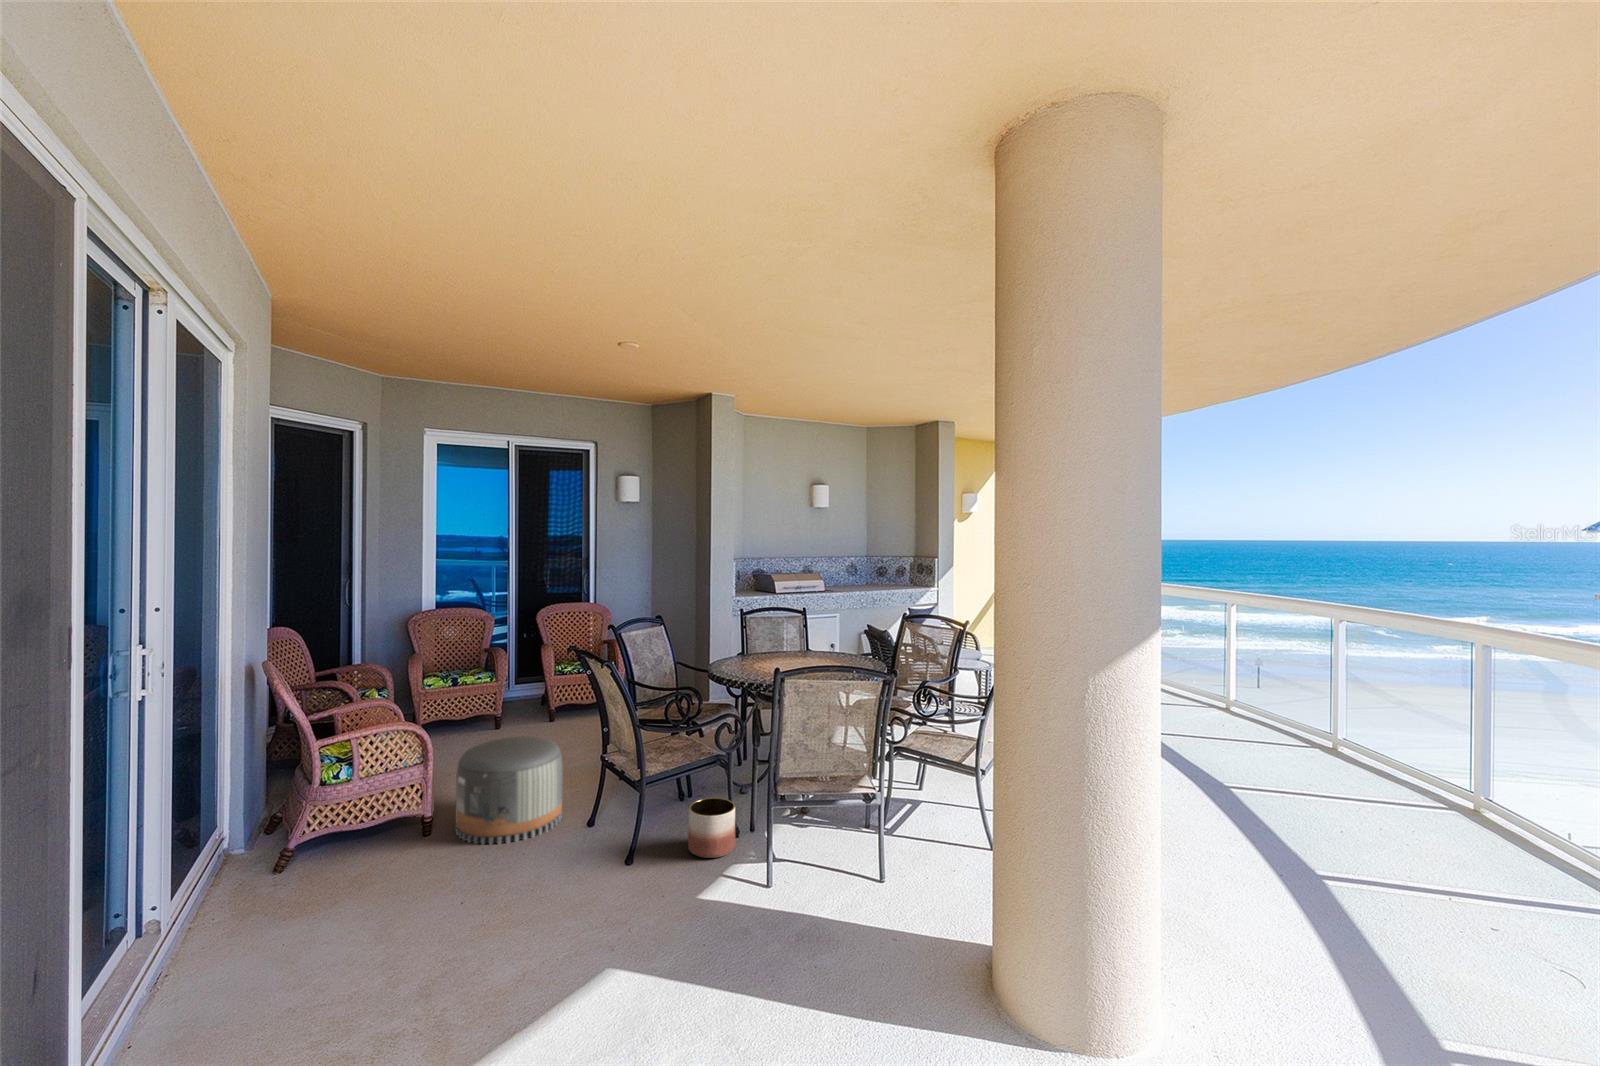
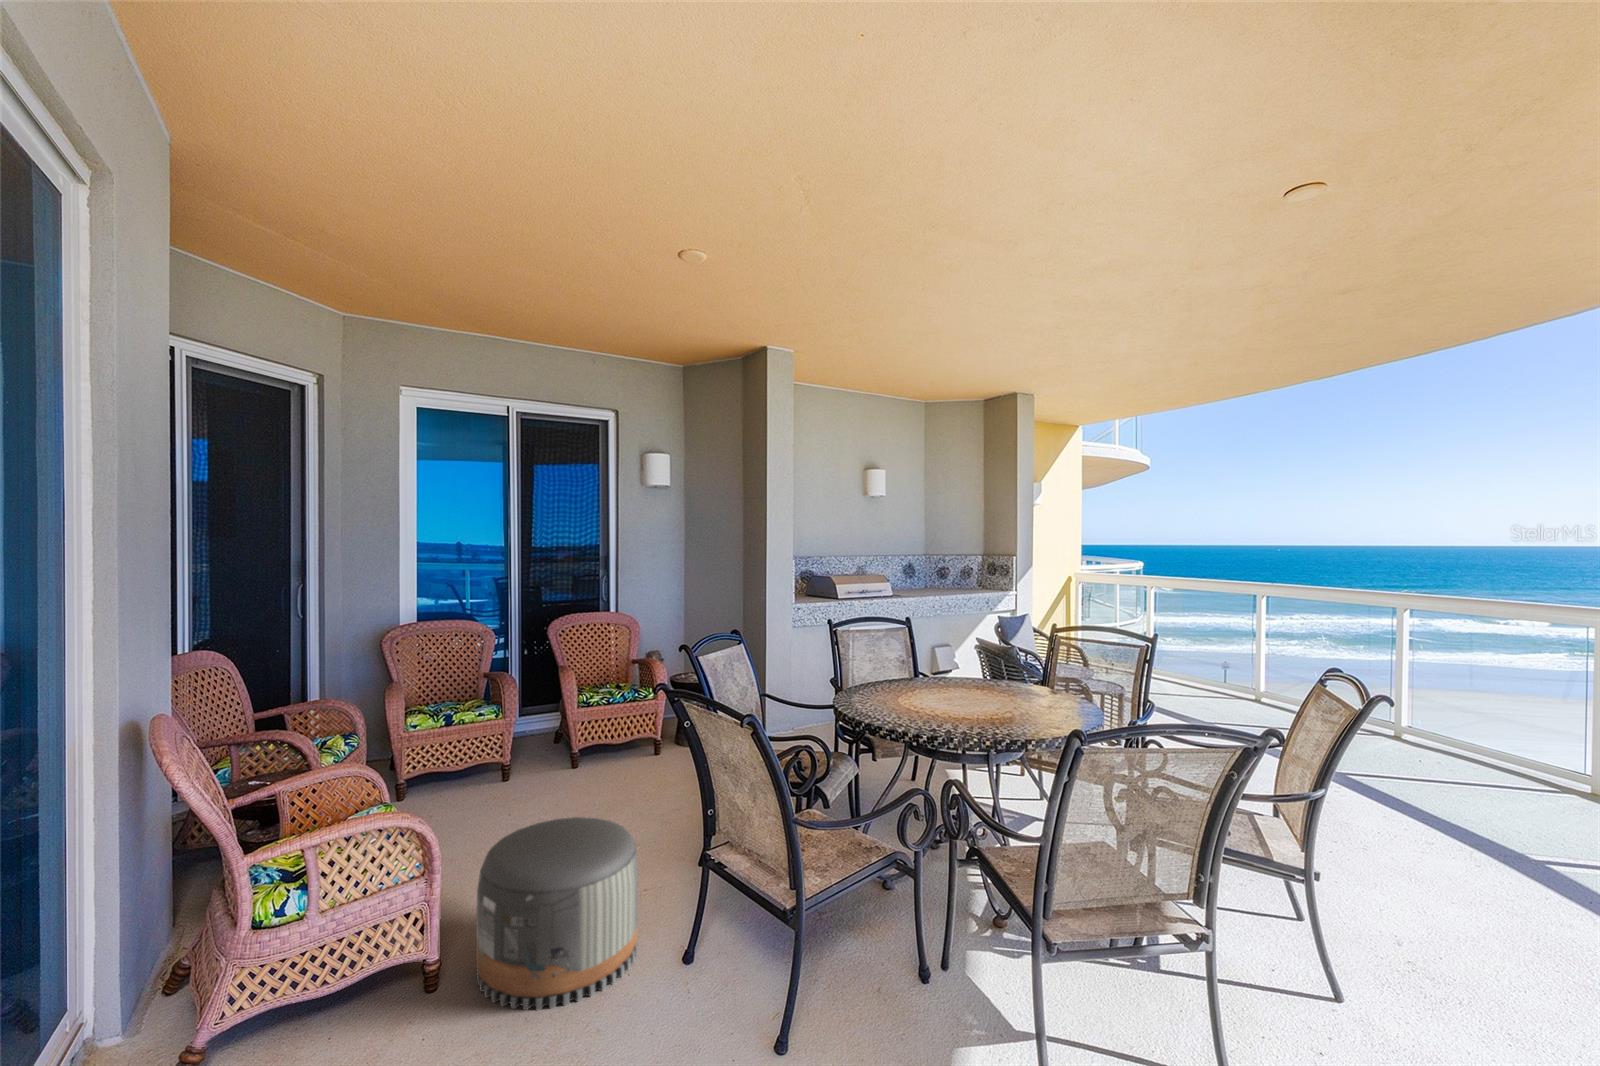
planter: present [688,798,735,858] -> none [861,920,936,1030]

